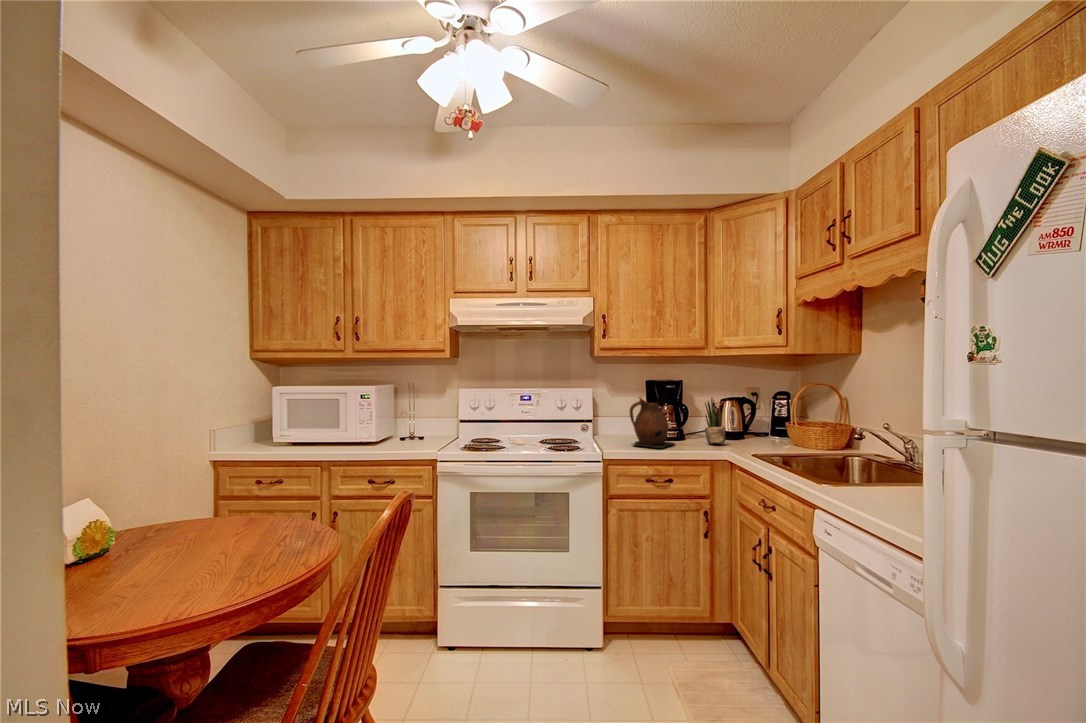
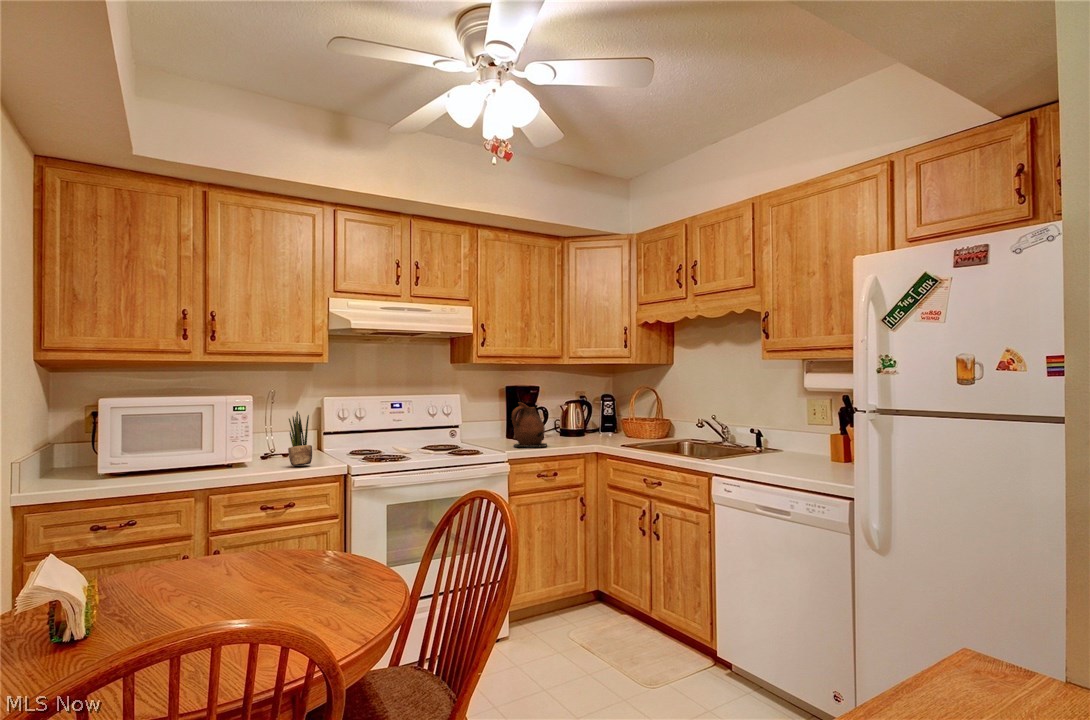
potted plant: present [705,397,725,443] -> present [288,411,312,466]

